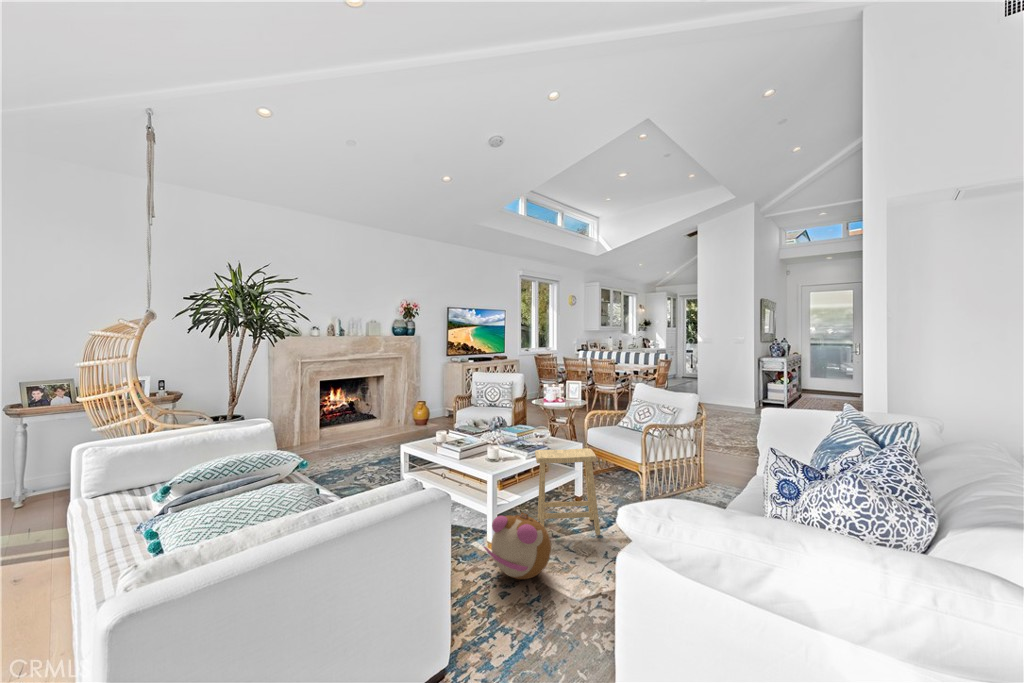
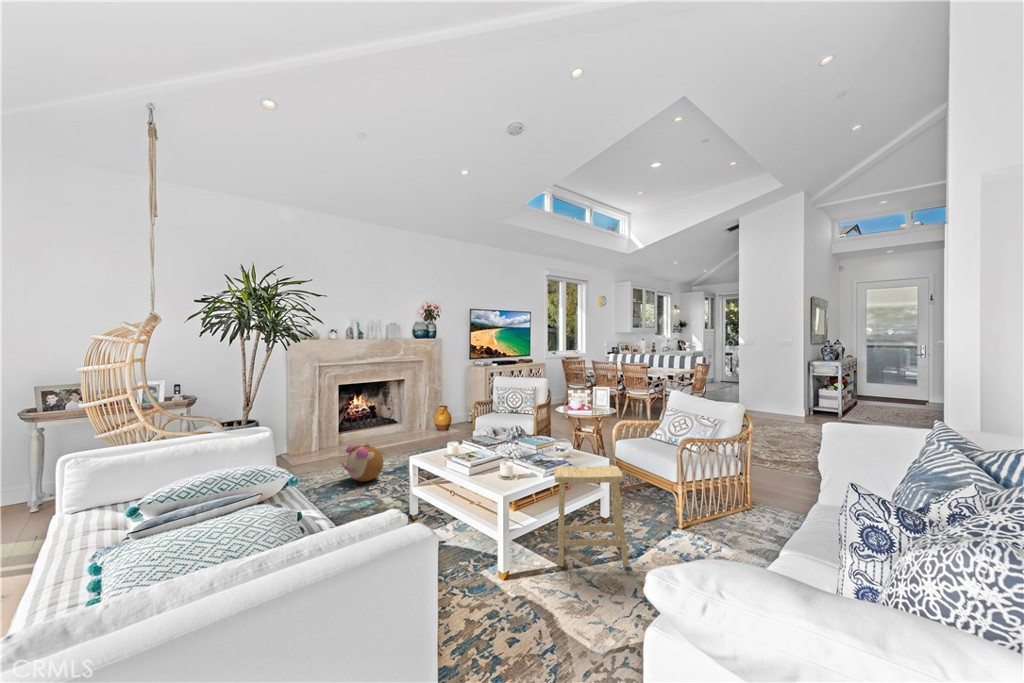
plush toy: present [484,513,551,579] -> present [341,444,383,482]

